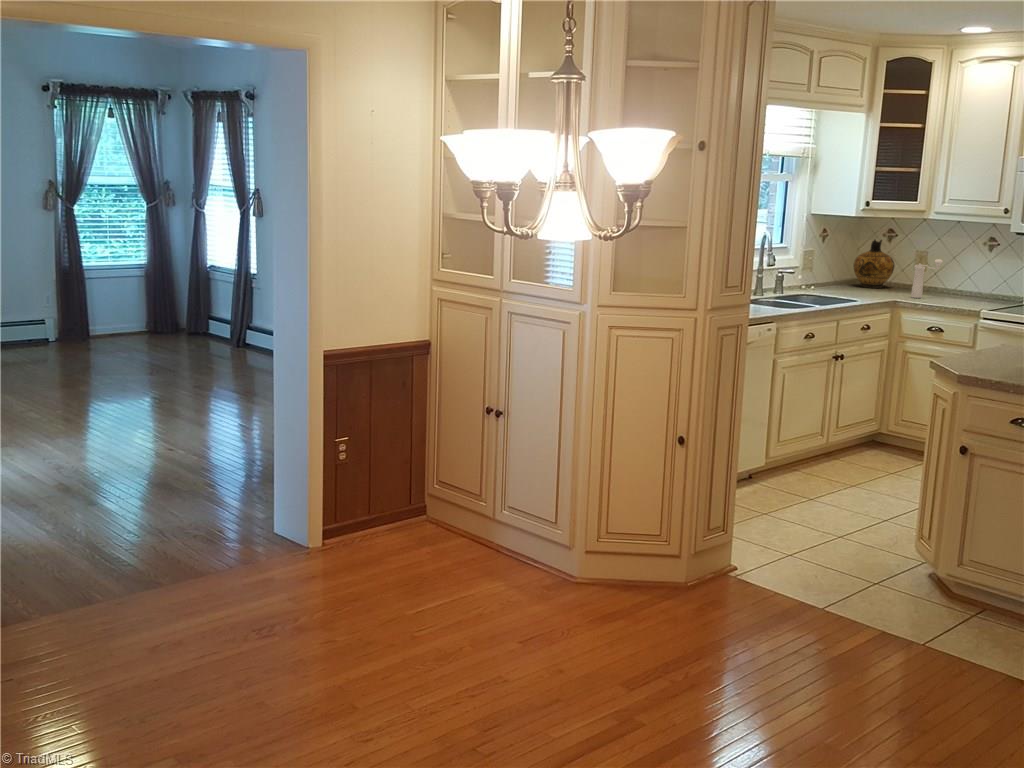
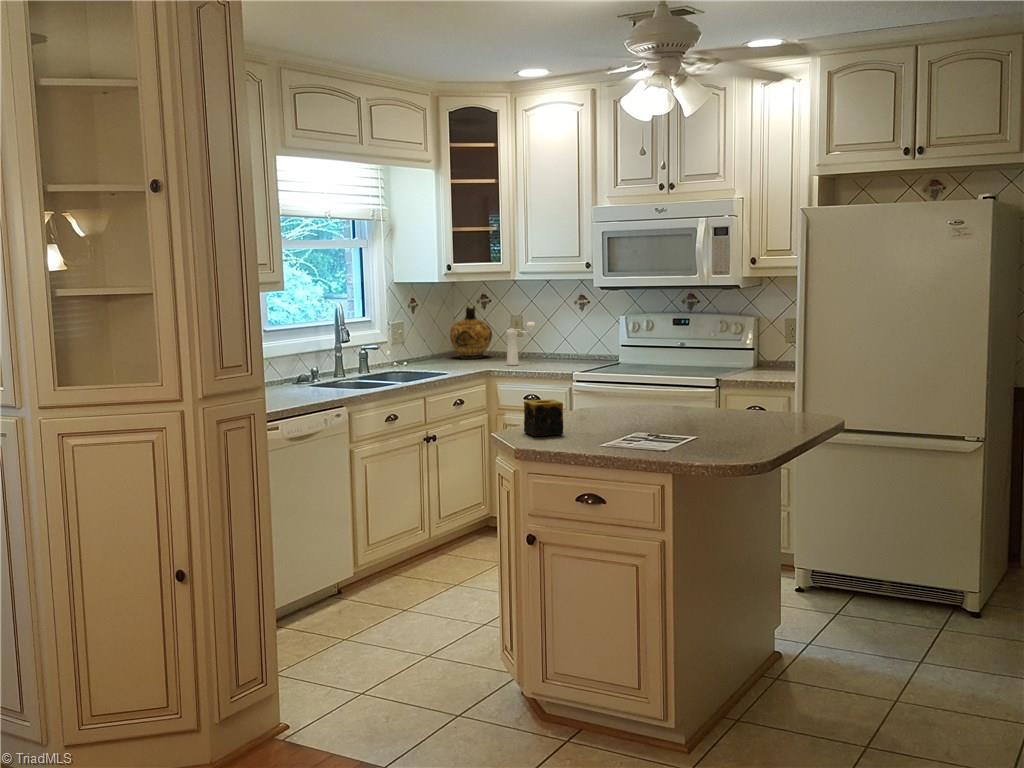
candle: none [963,336,1005,367] -> present [524,399,563,437]

